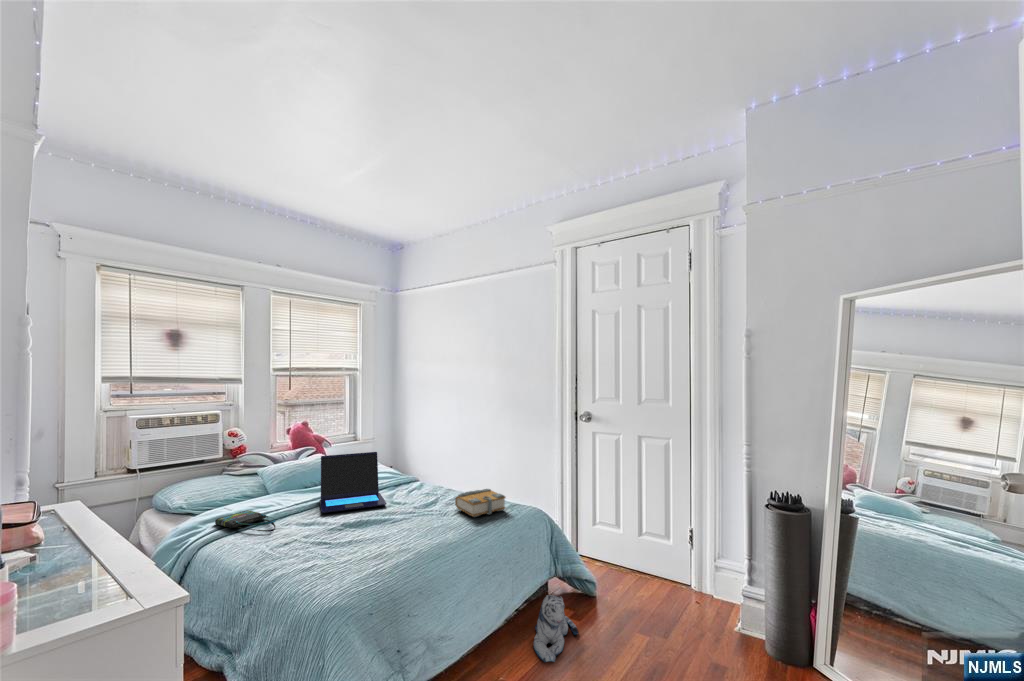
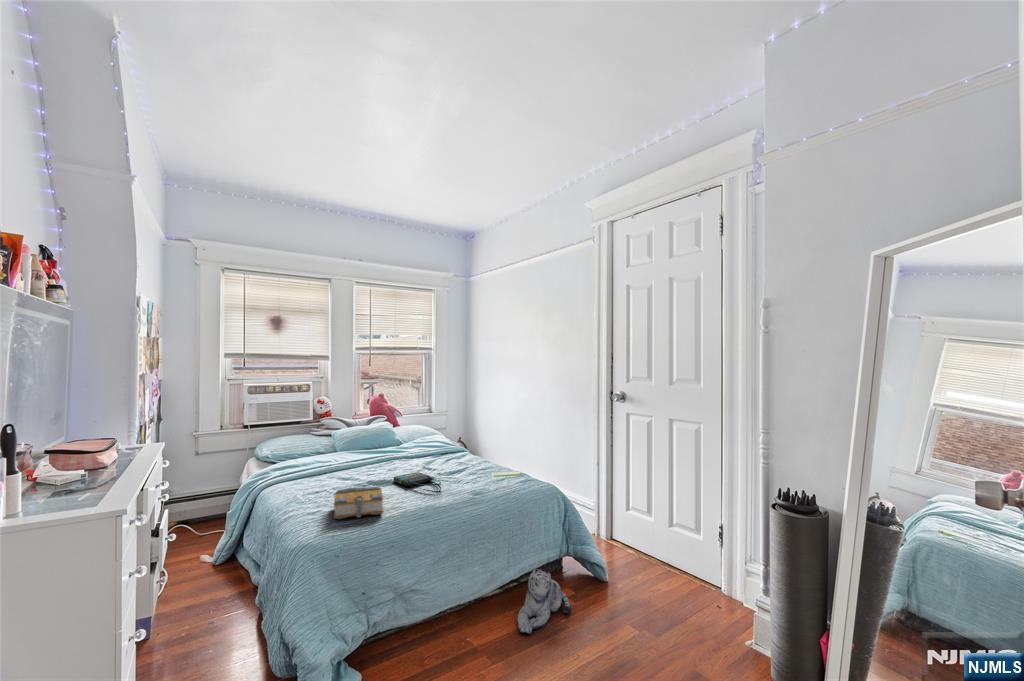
laptop: present [320,452,387,513] -> none [358,422,418,471]
book: present [455,489,506,517] -> present [334,487,383,519]
tote bag: present [215,510,275,532] -> present [393,472,441,492]

